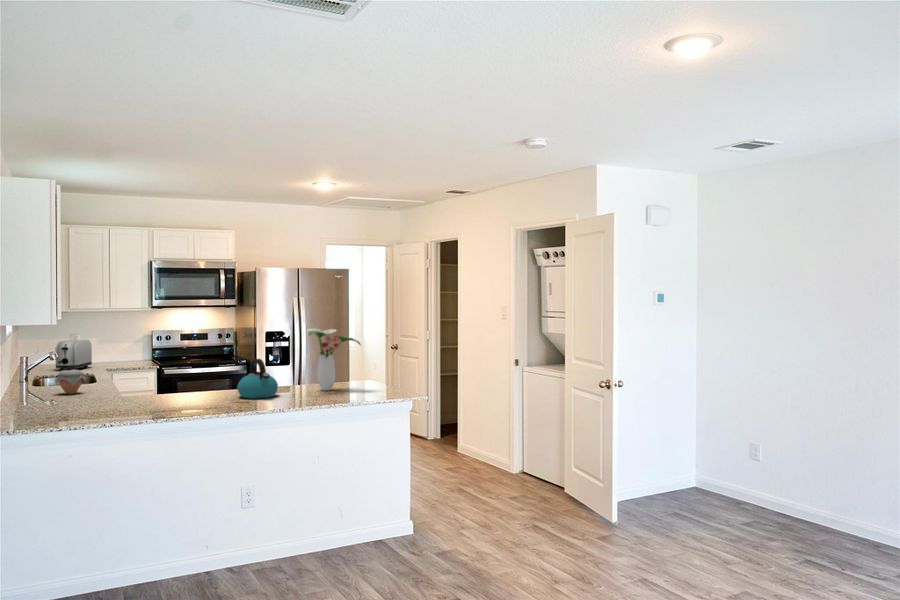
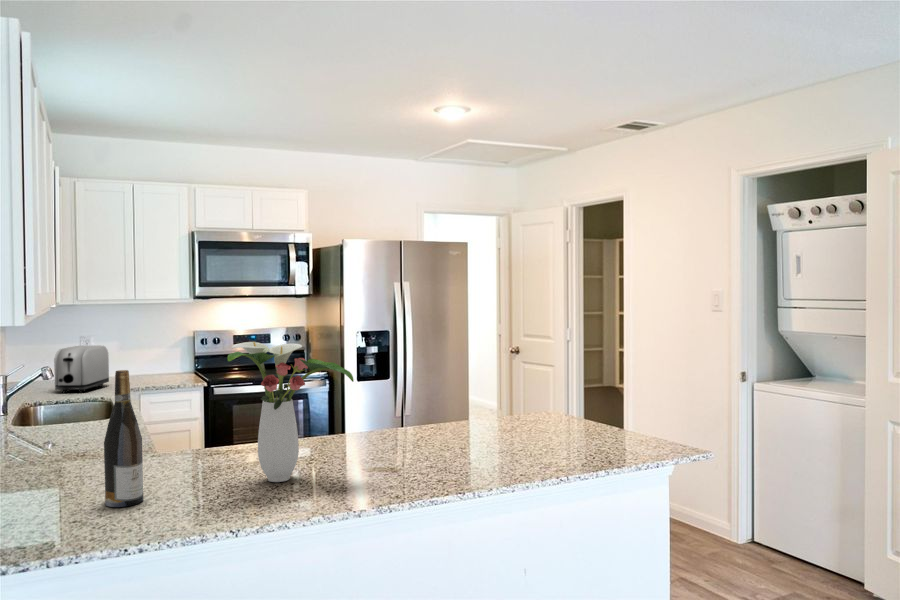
flower arrangement: present [307,329,361,390] -> present [228,342,354,482]
wine bottle: none [96,345,114,409] -> present [104,370,143,507]
kettle: present [237,359,278,399] -> none [380,390,457,471]
jar: present [55,370,85,394] -> none [36,405,91,450]

